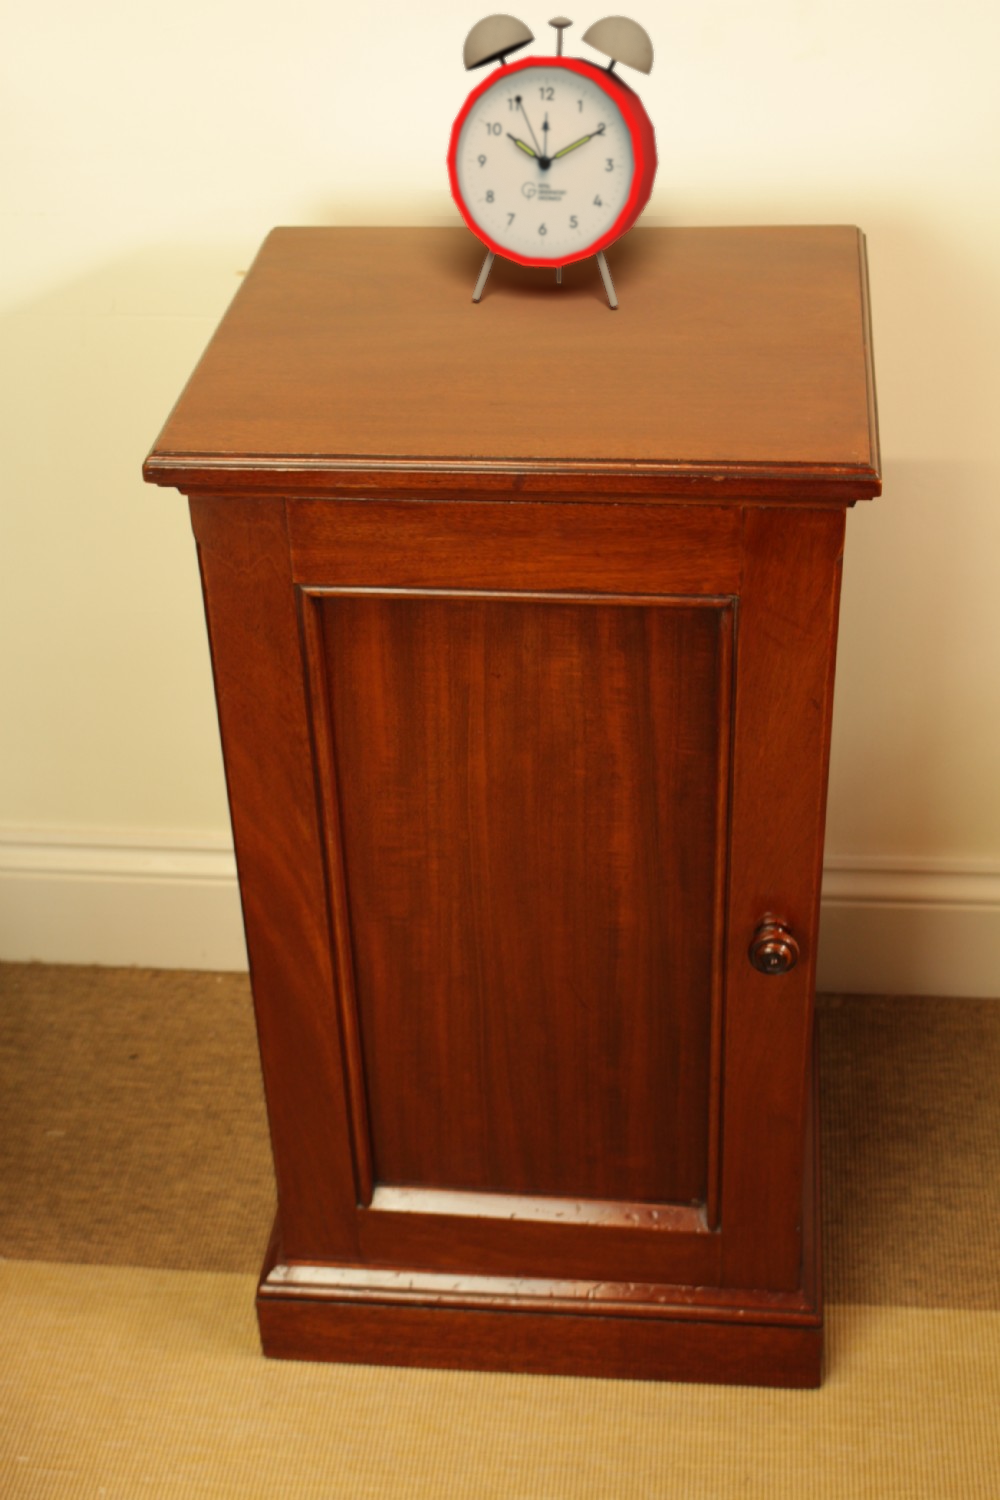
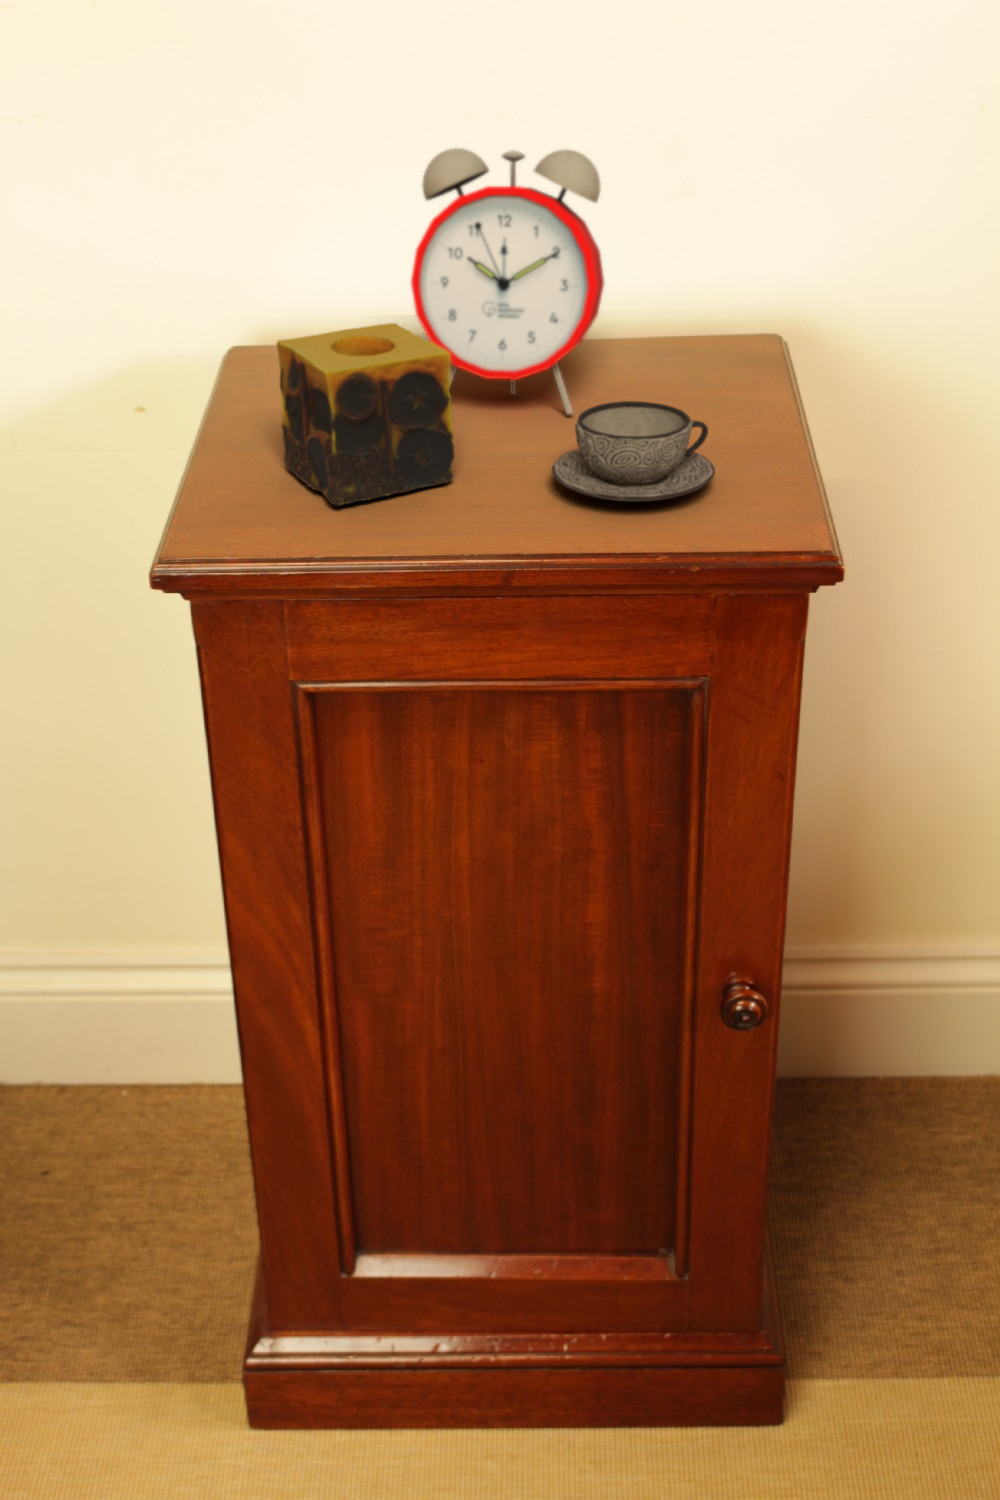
candle: none [291,204,476,400] -> present [277,323,454,505]
teacup: none [578,293,755,401] -> present [552,401,715,501]

